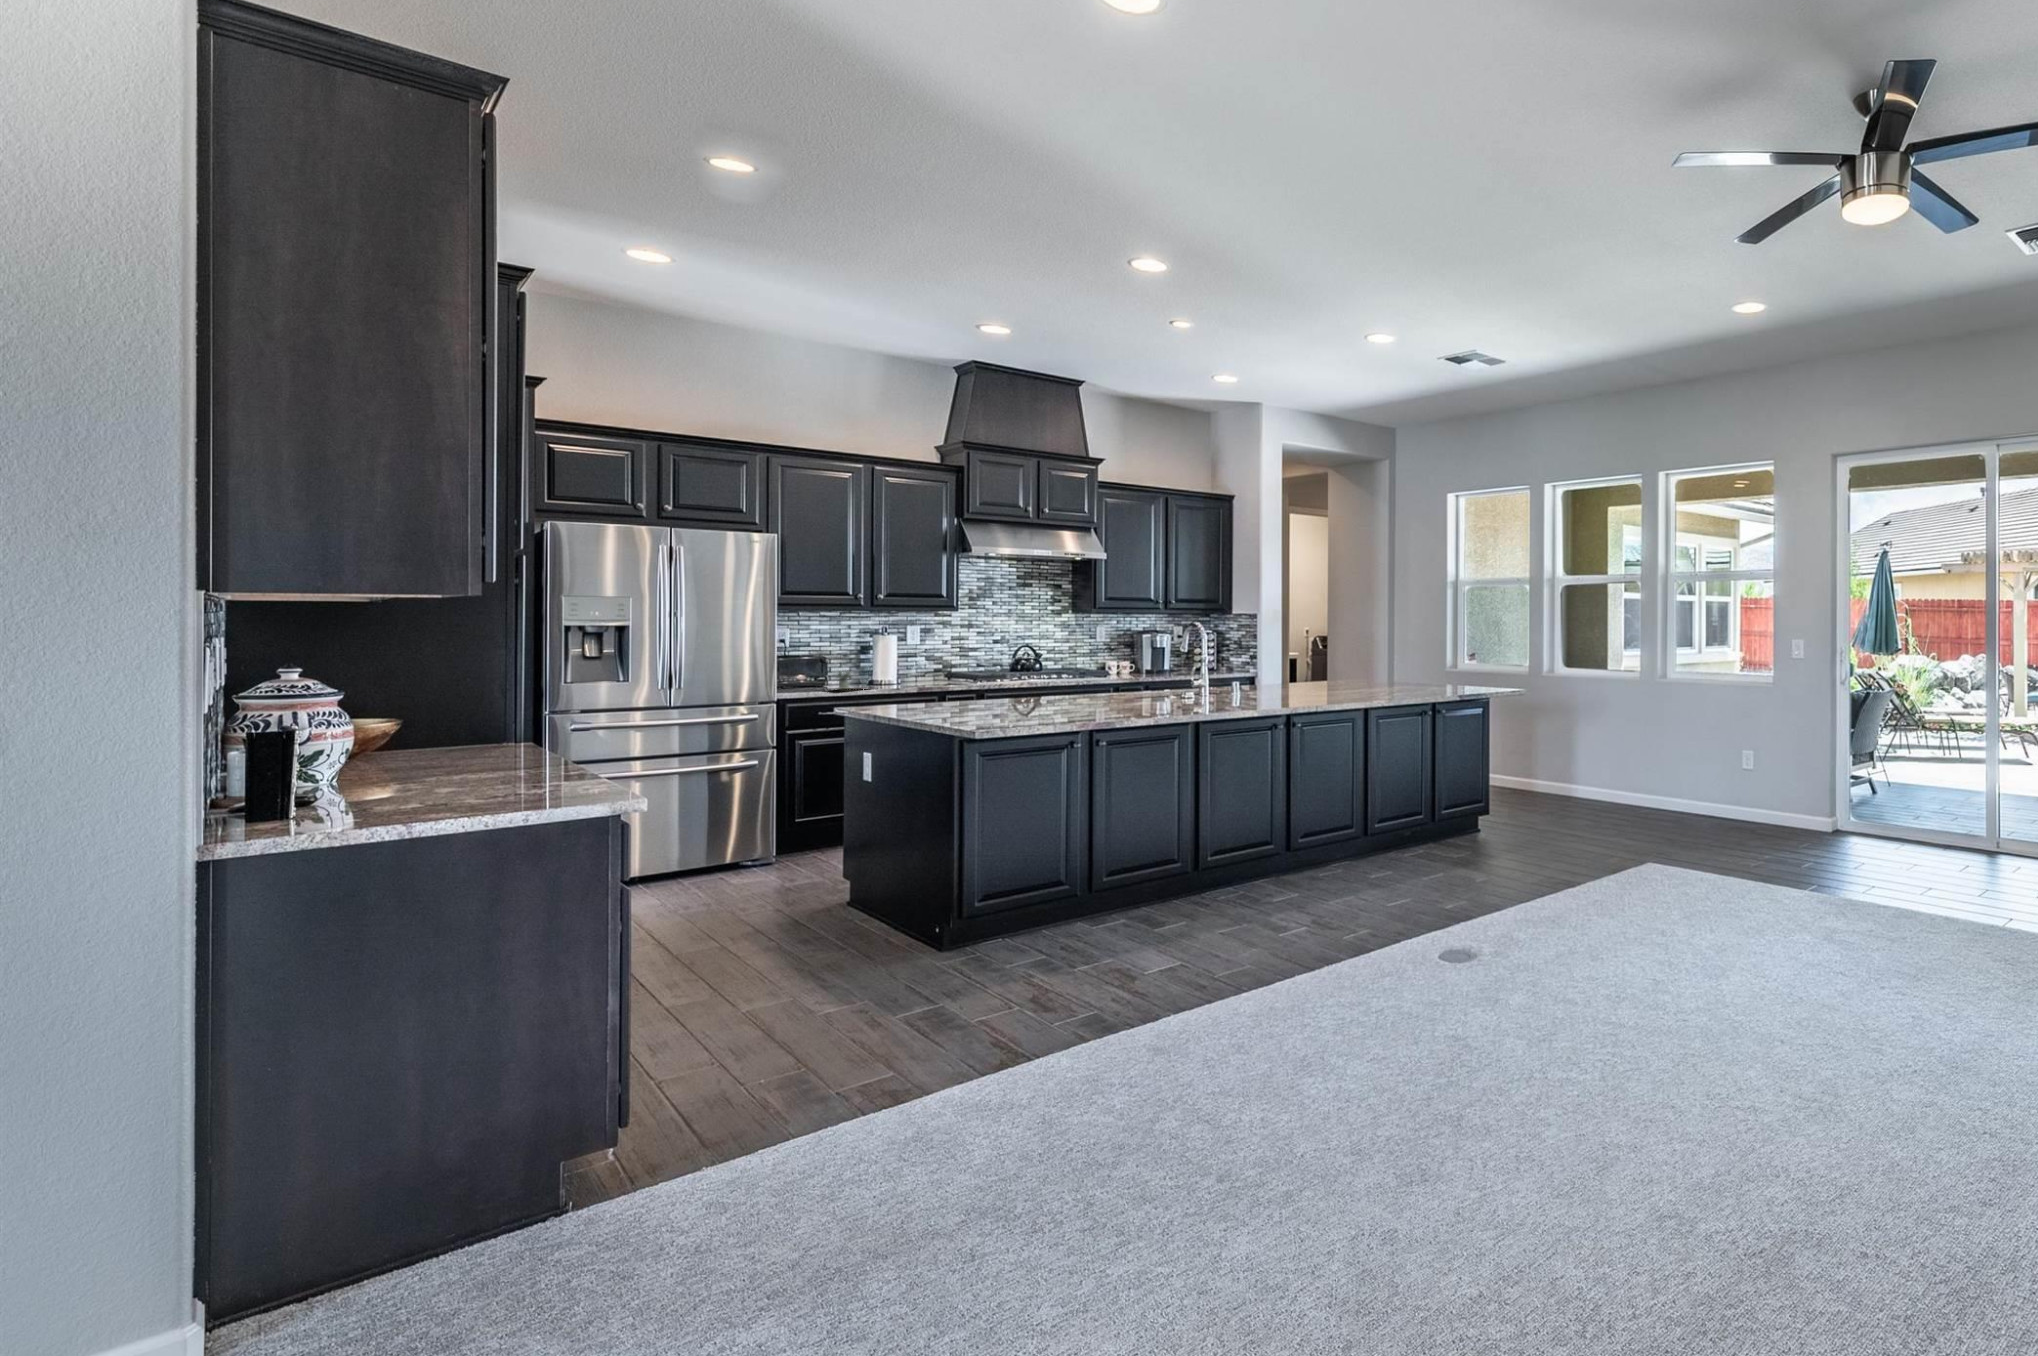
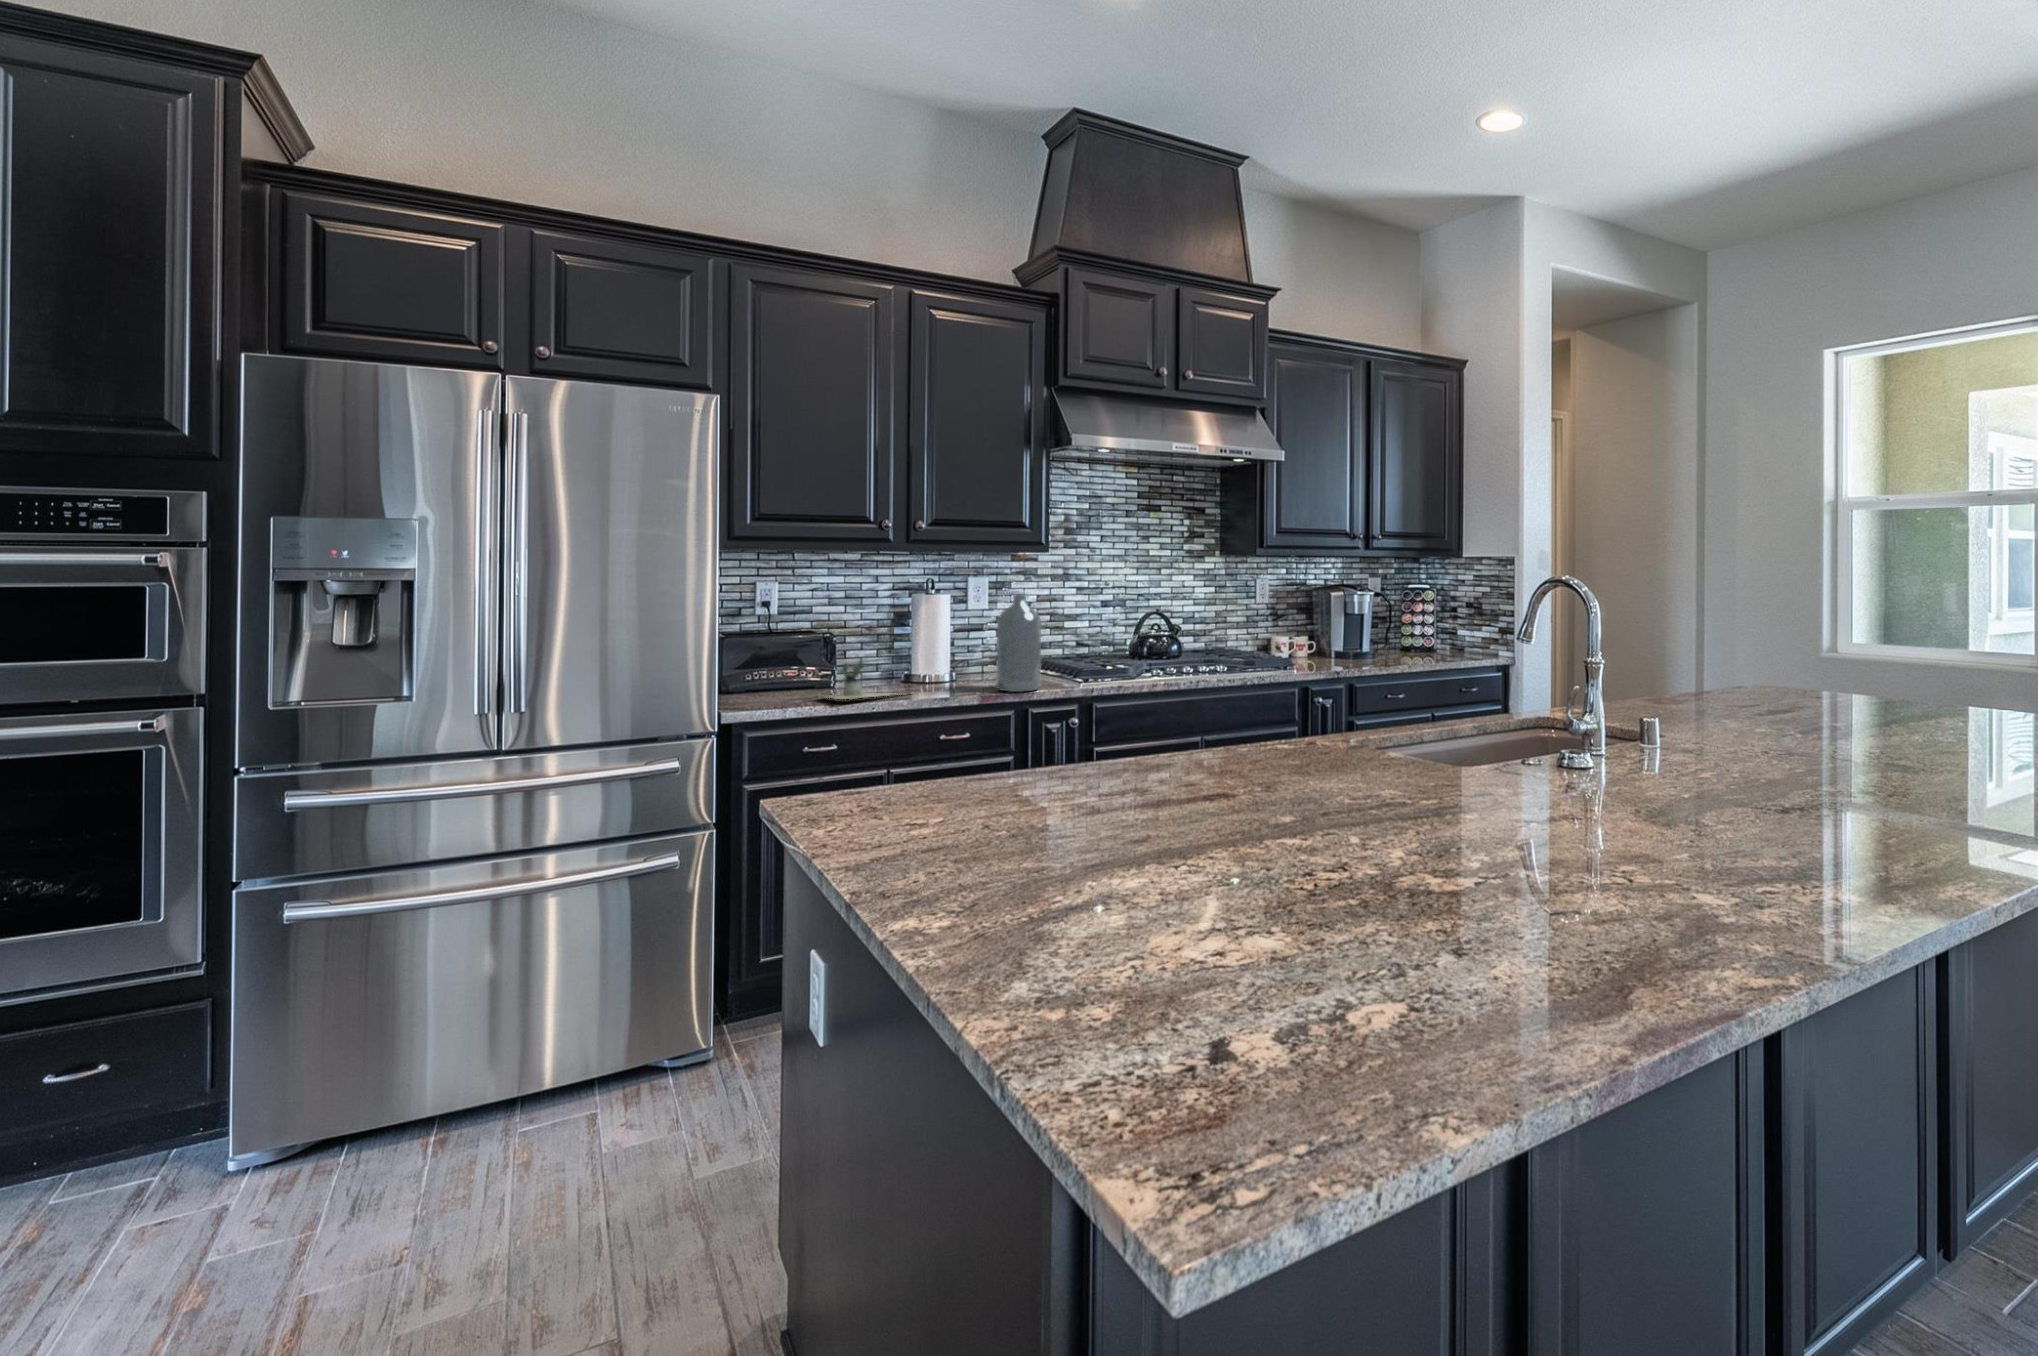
bottle: none [928,634,954,686] -> present [996,594,1041,692]

